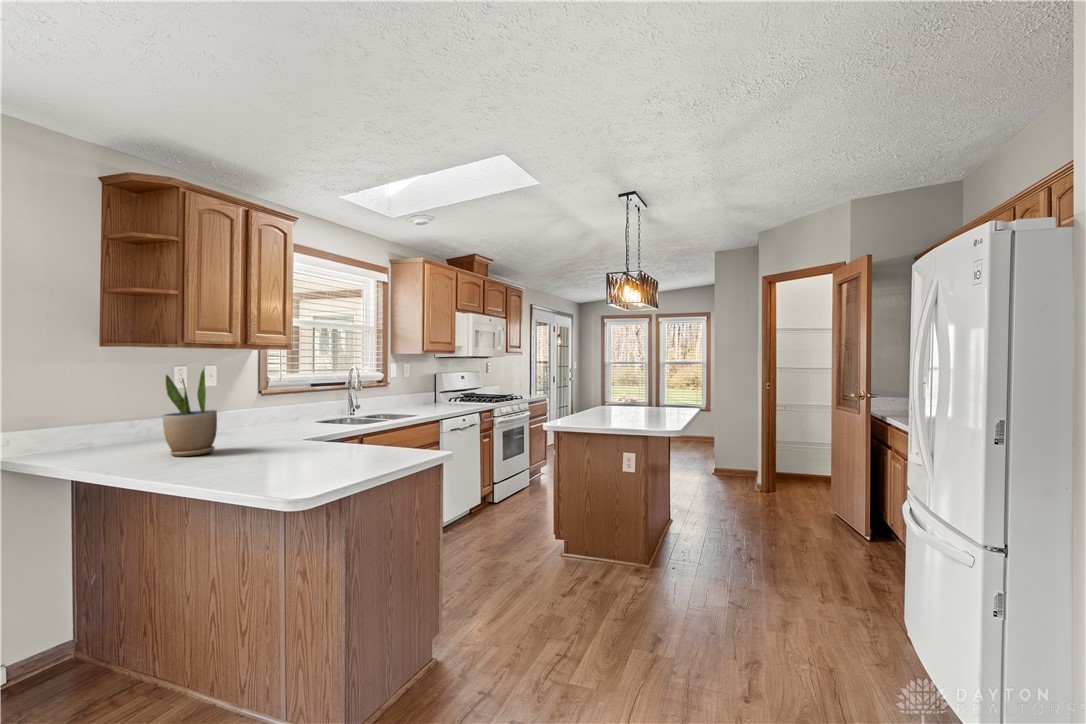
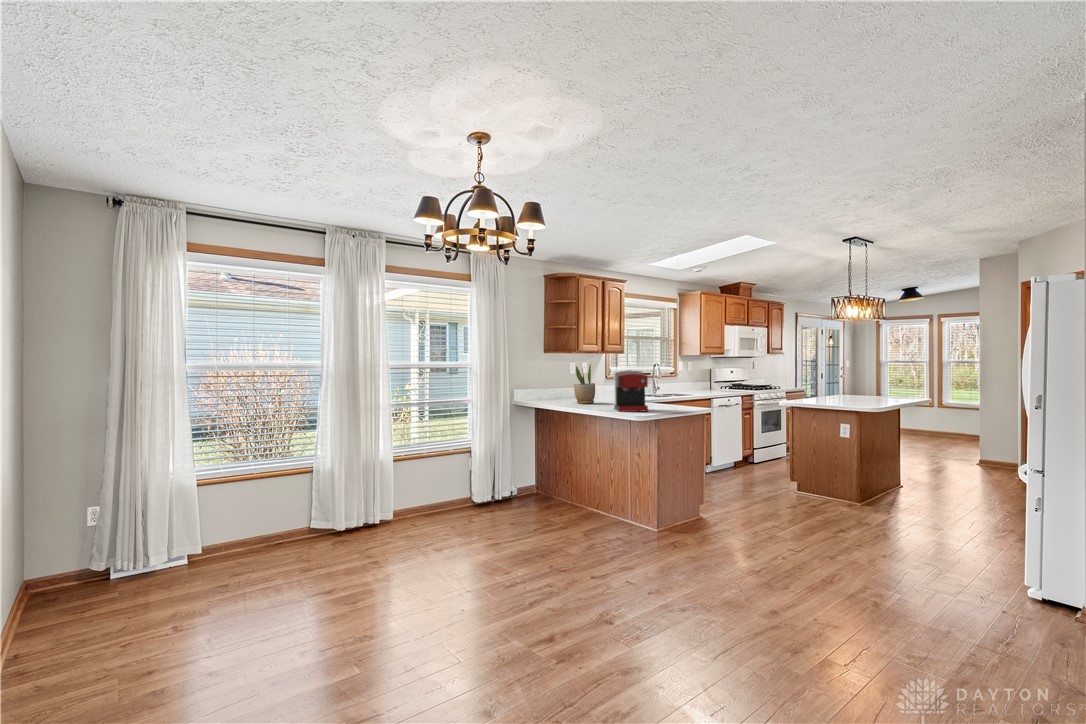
coffee maker: none [250,384,326,481] -> present [614,370,648,412]

